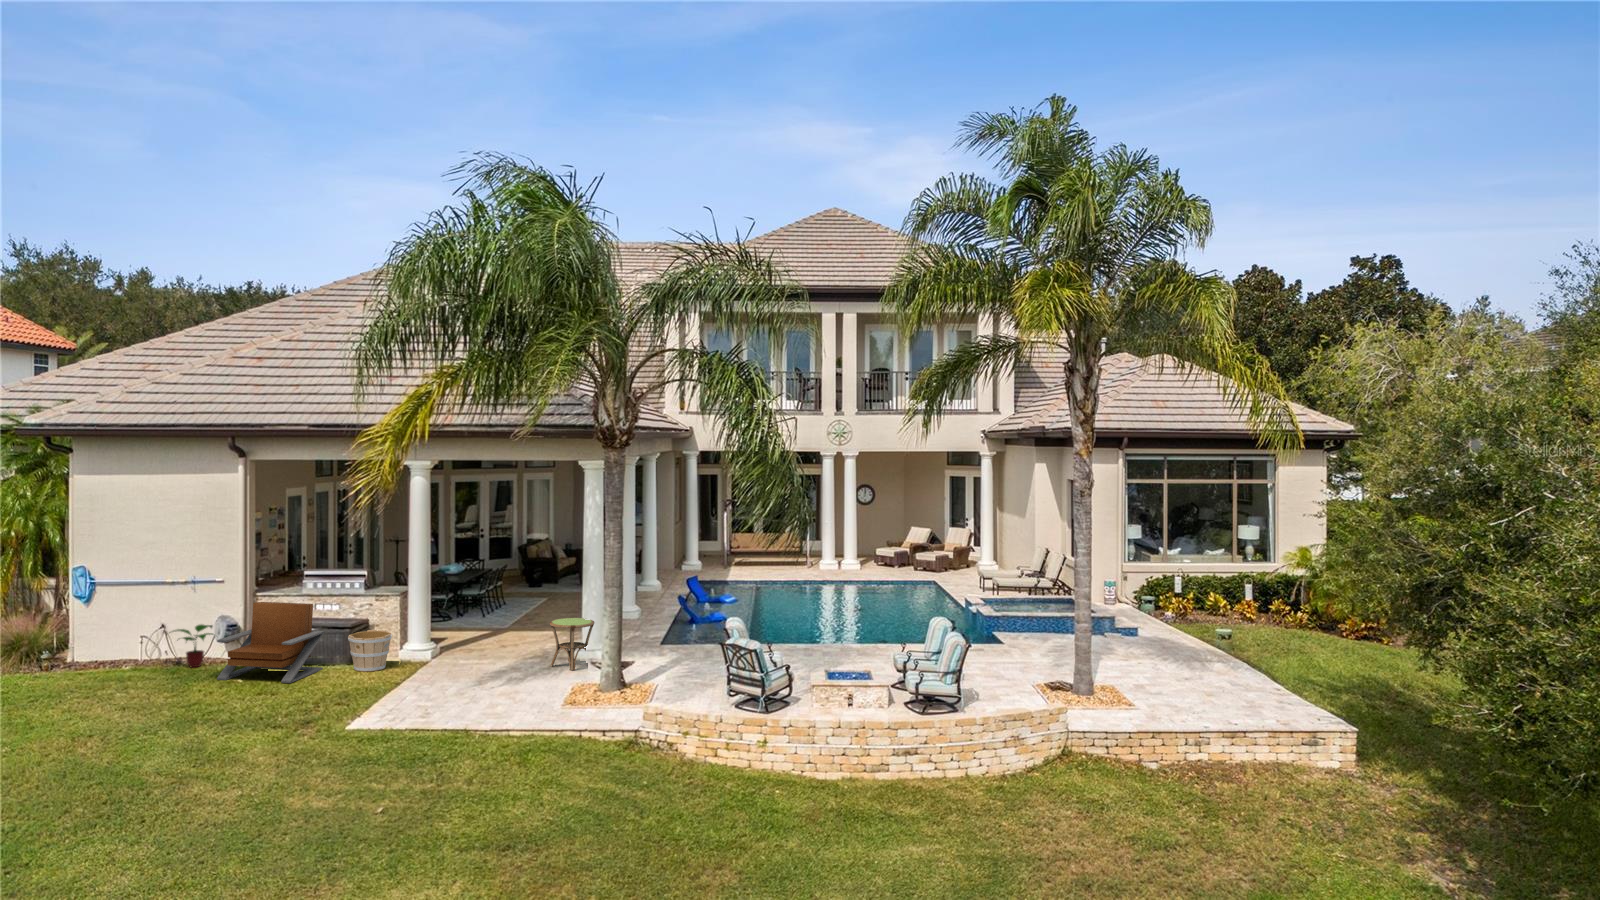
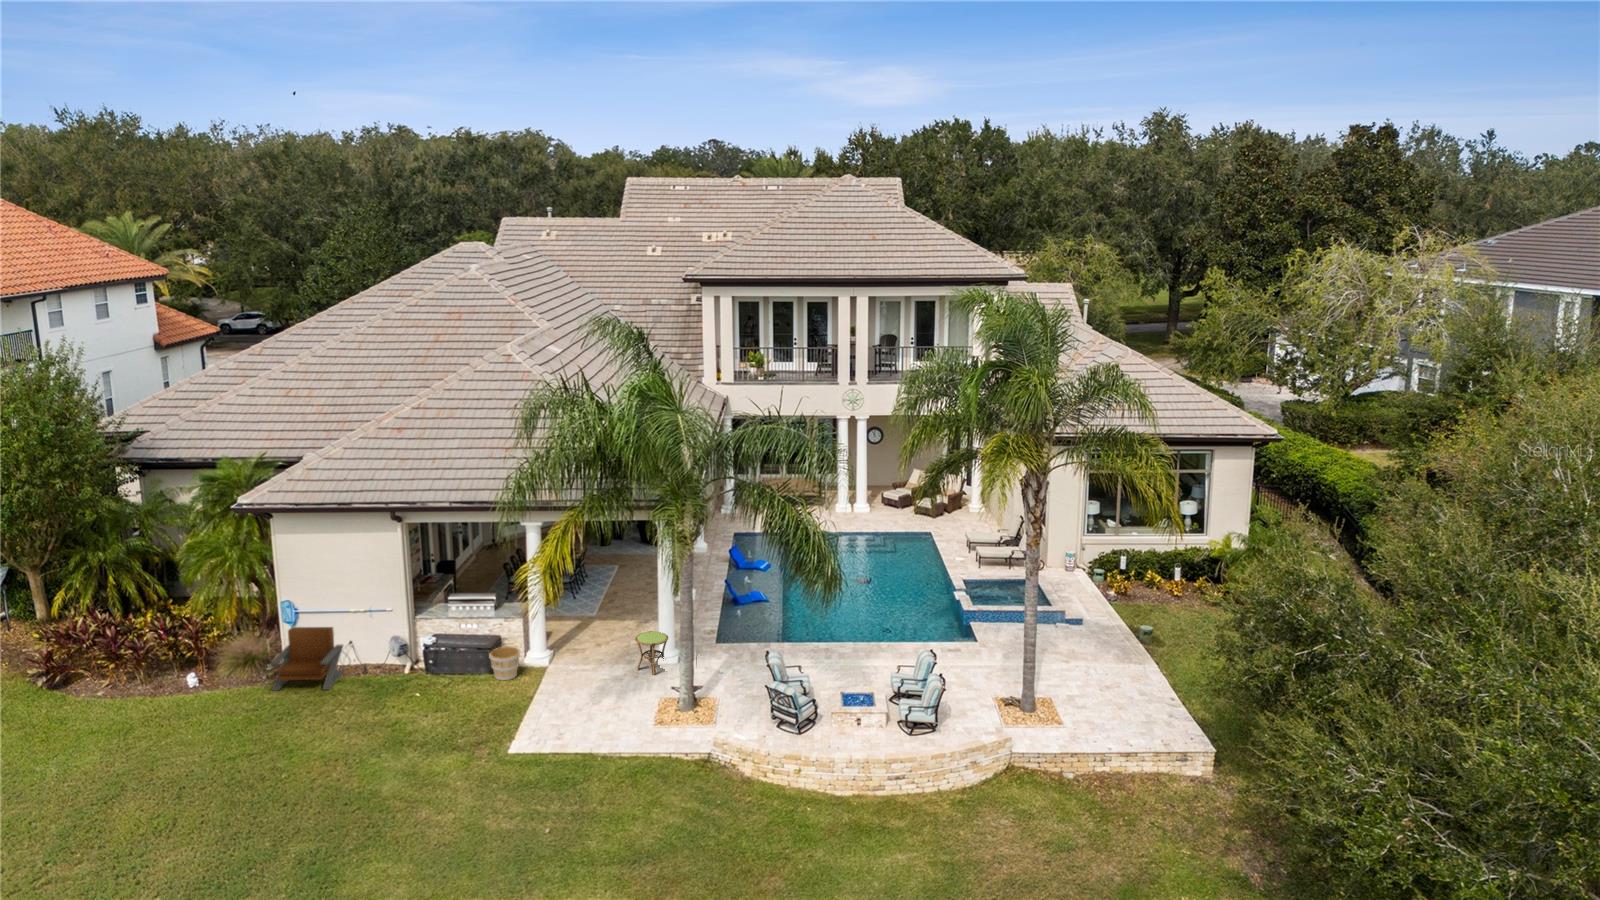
lounge chair: present [217,602,324,683] -> present [270,627,344,691]
potted plant: present [173,624,214,667] -> none [356,644,393,678]

